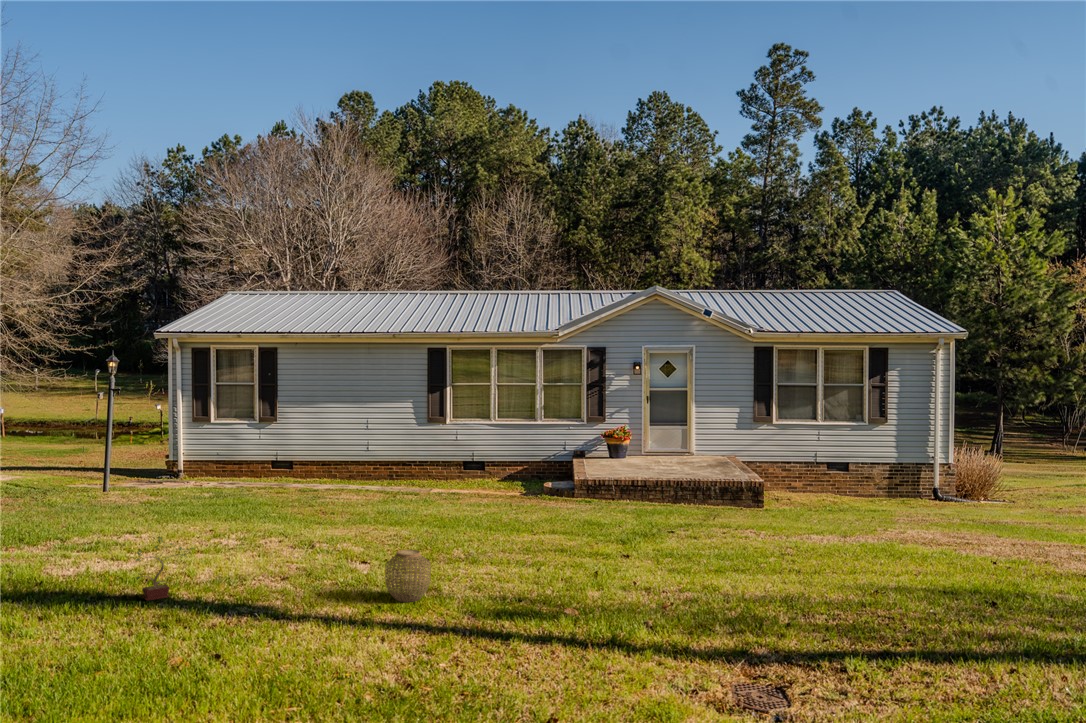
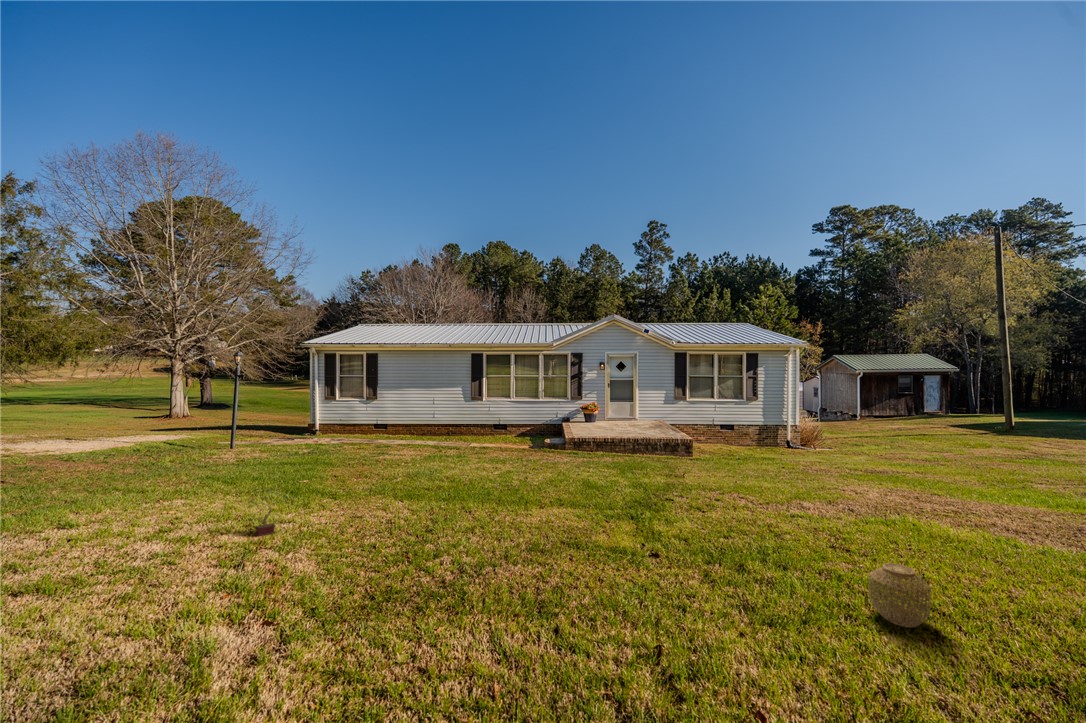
woven basket: present [385,550,430,602] -> present [869,563,931,627]

